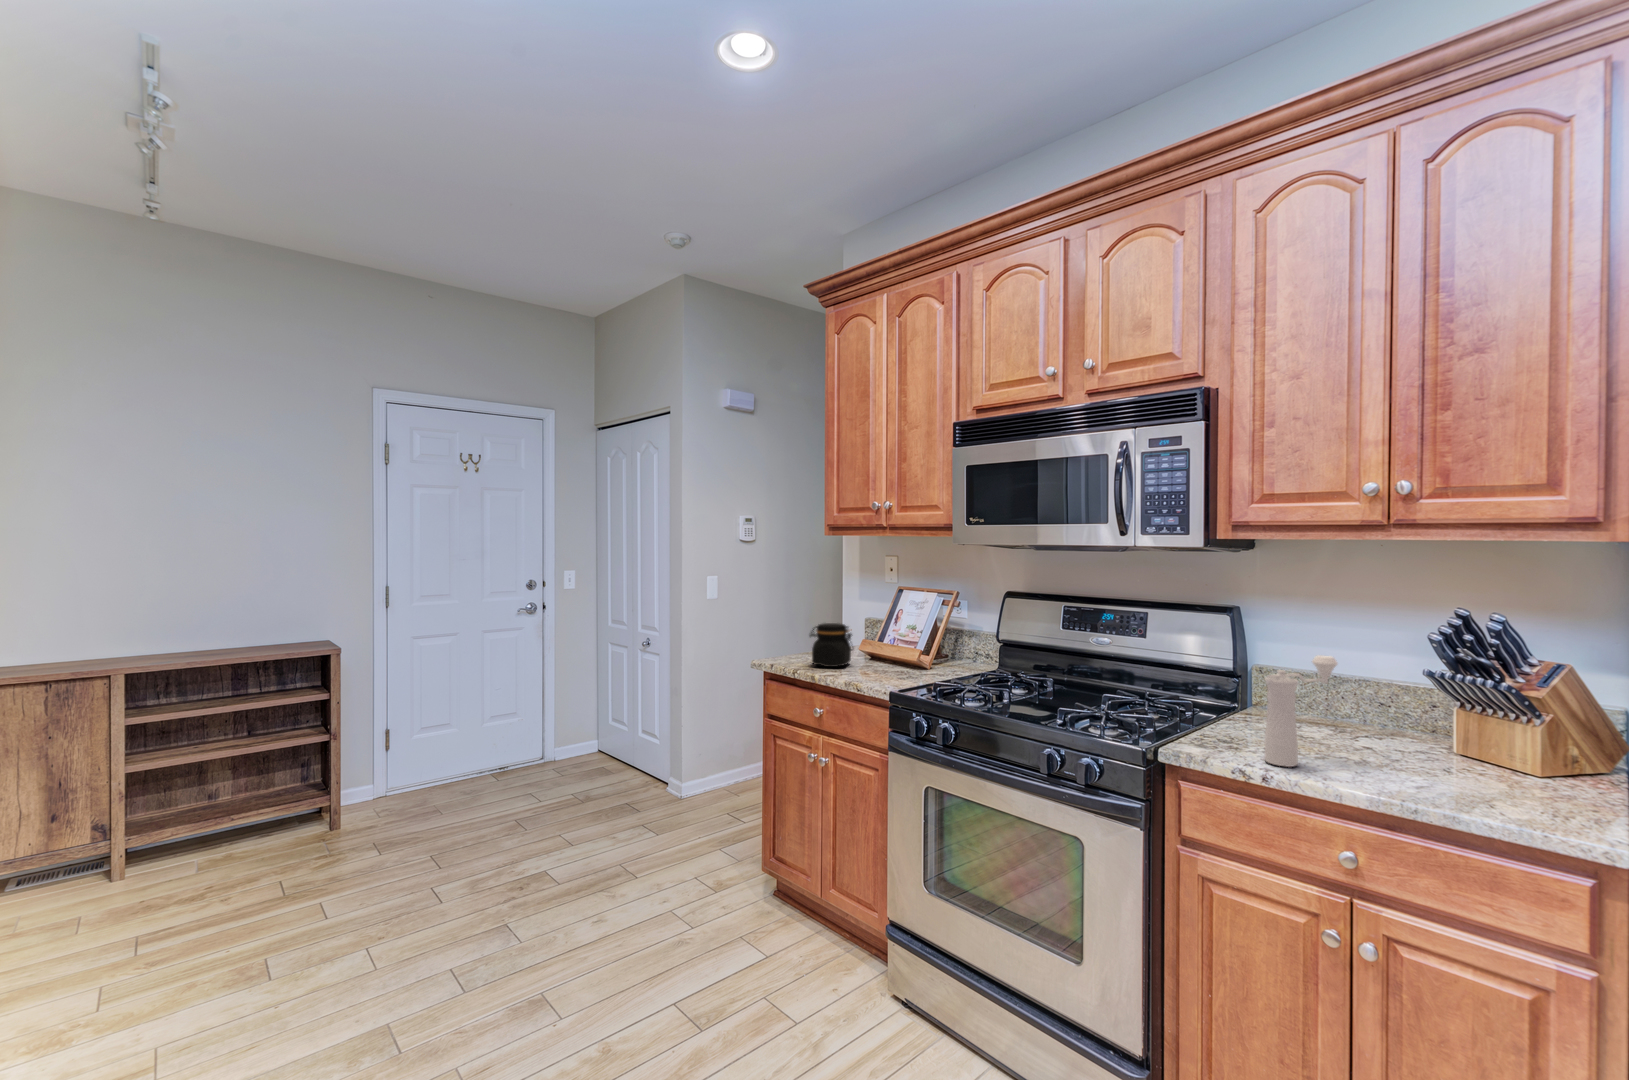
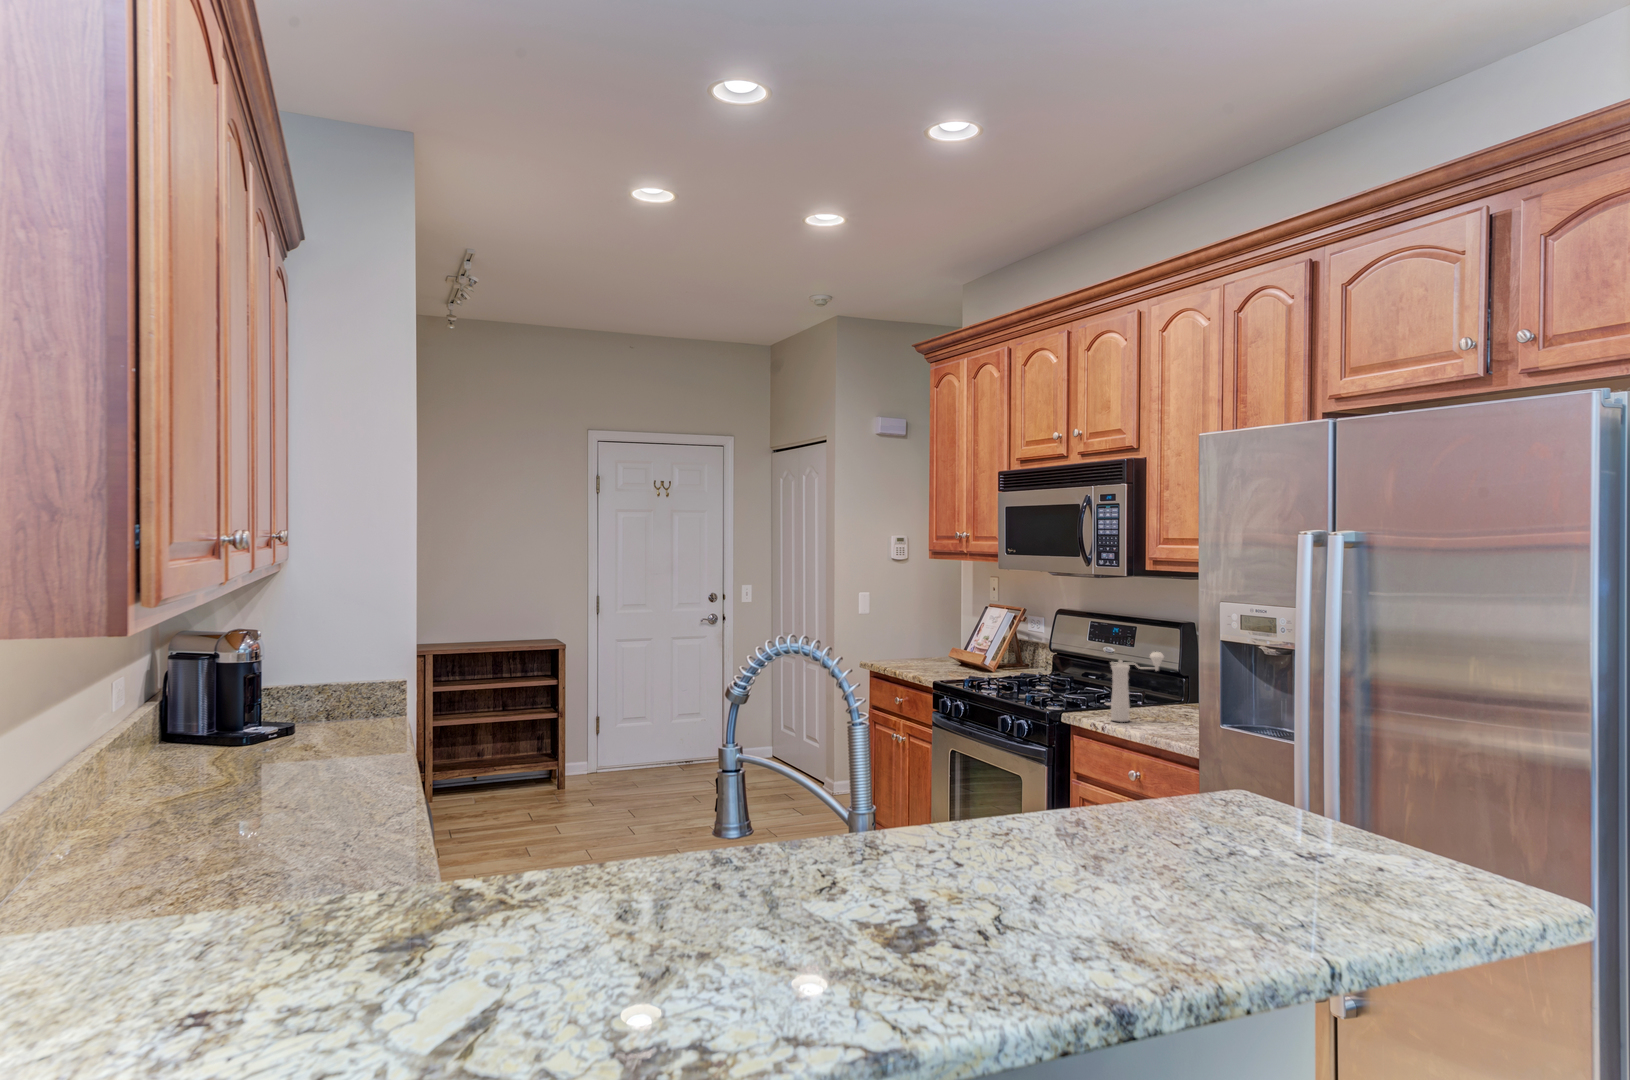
jar: present [810,623,853,667] -> none [902,632,937,667]

